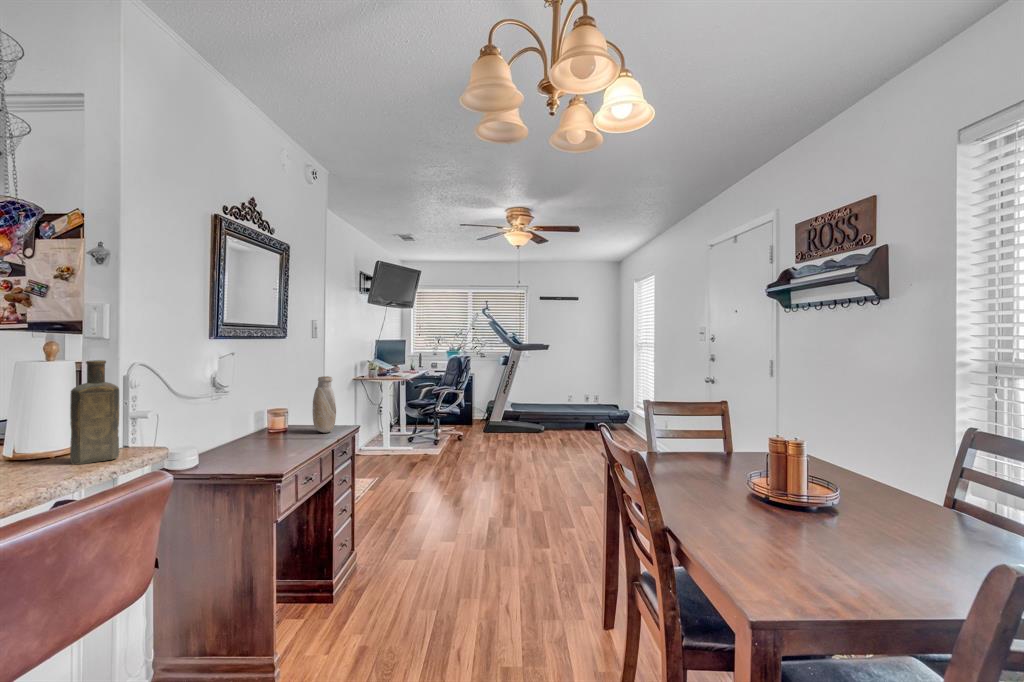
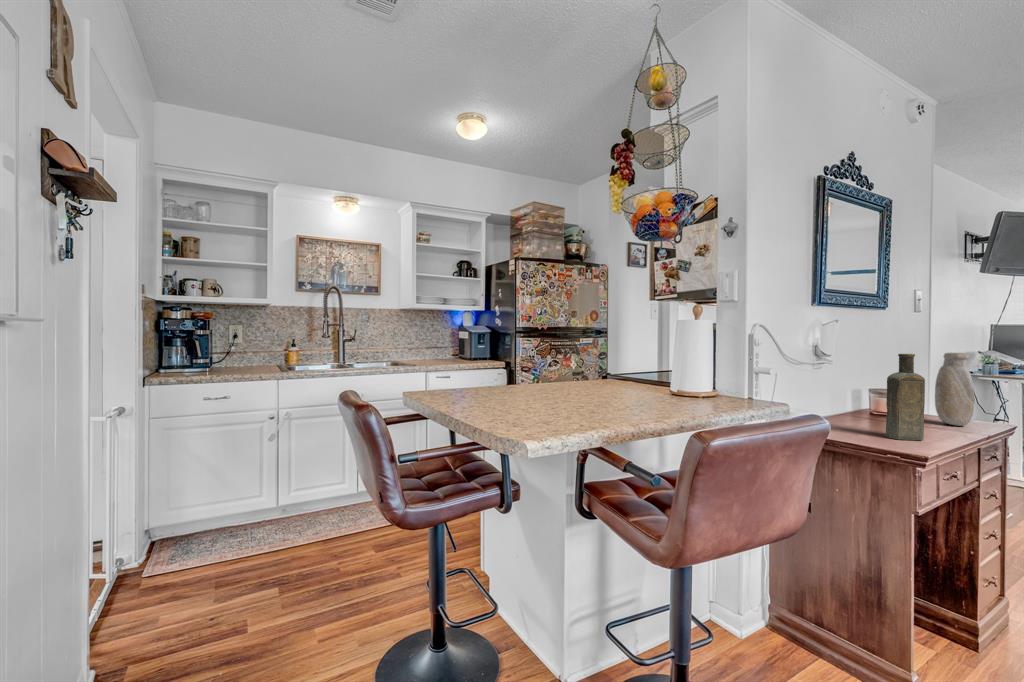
bottle: present [70,360,119,464] -> present [886,354,925,440]

